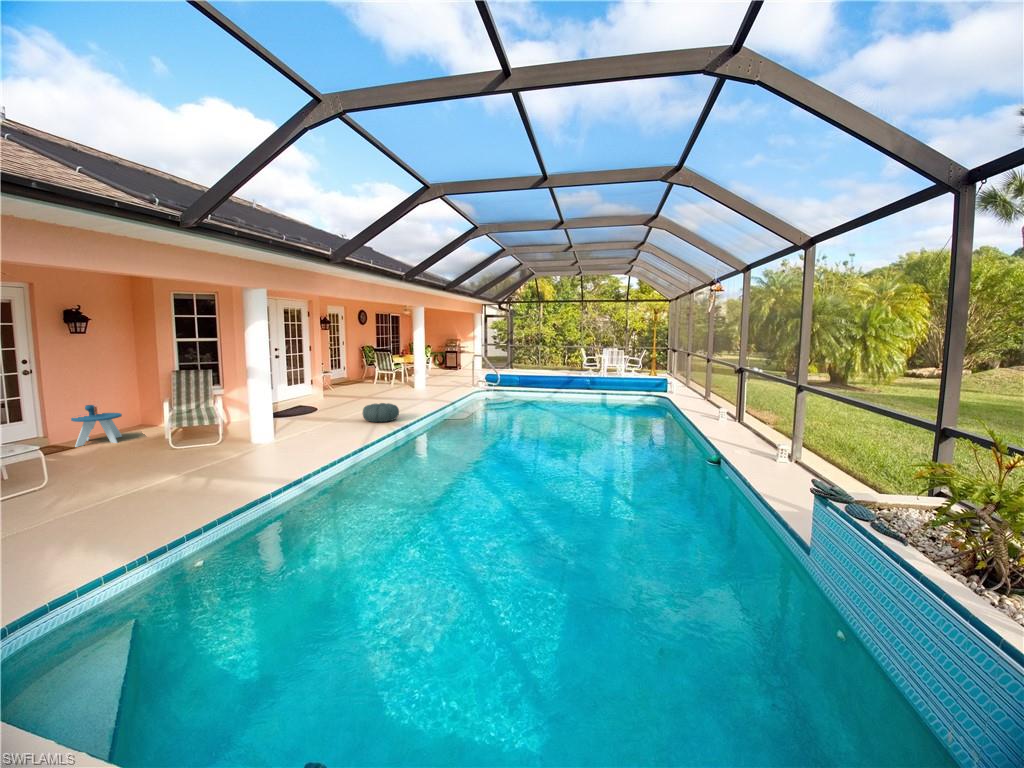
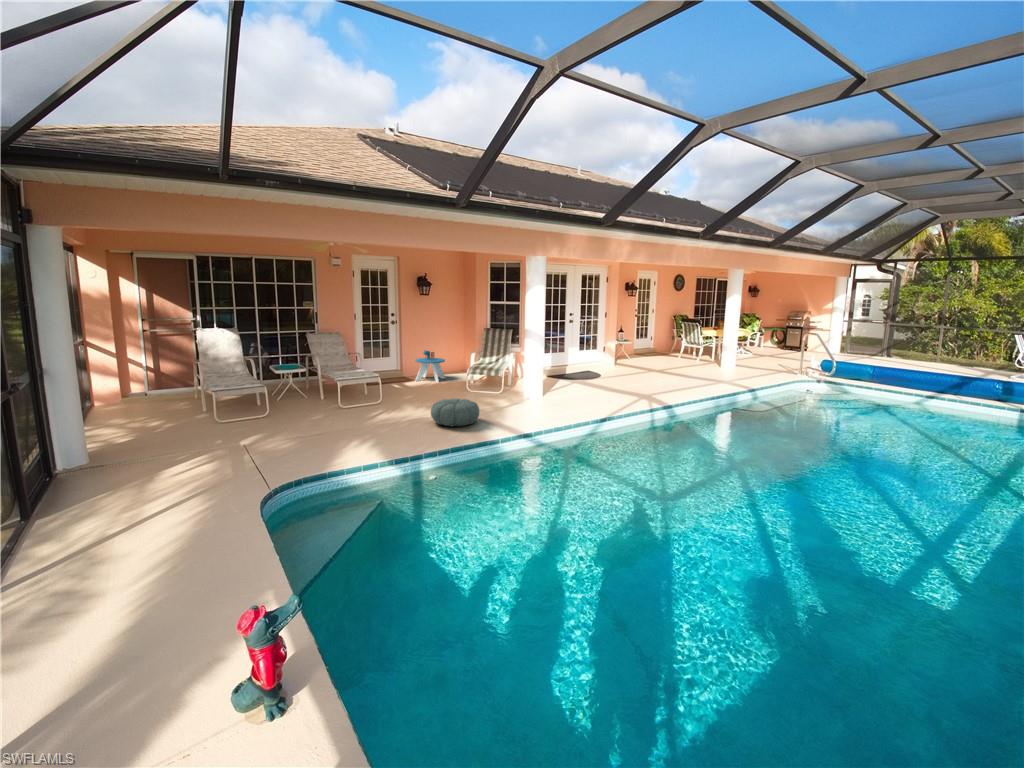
pouf: present [363,403,399,422] -> present [431,398,479,426]

